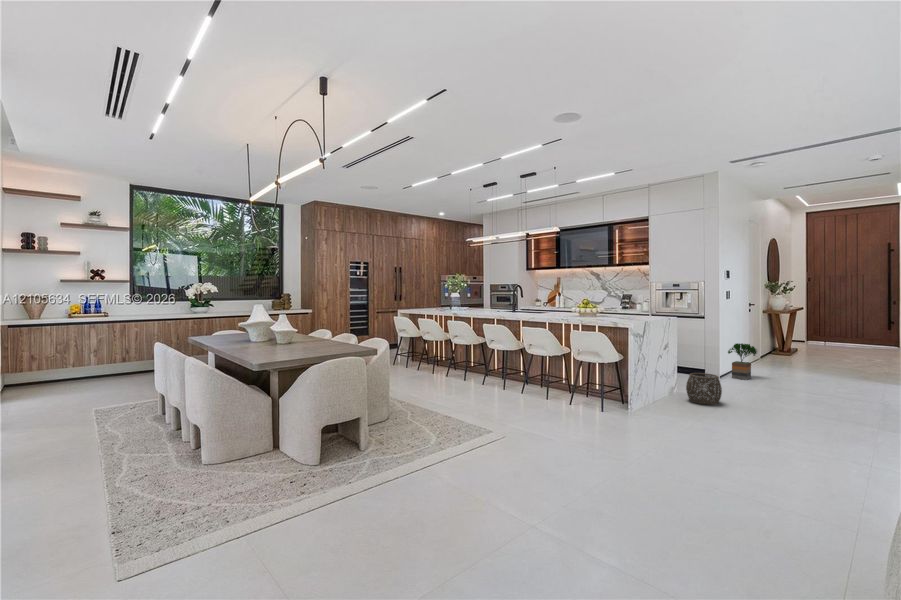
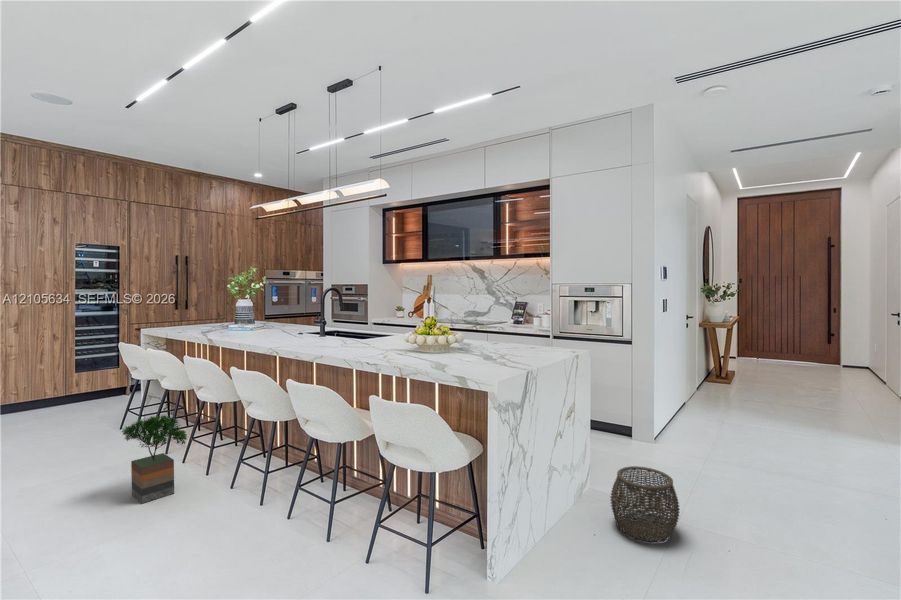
potted tree: present [728,343,757,380] -> present [122,415,187,503]

